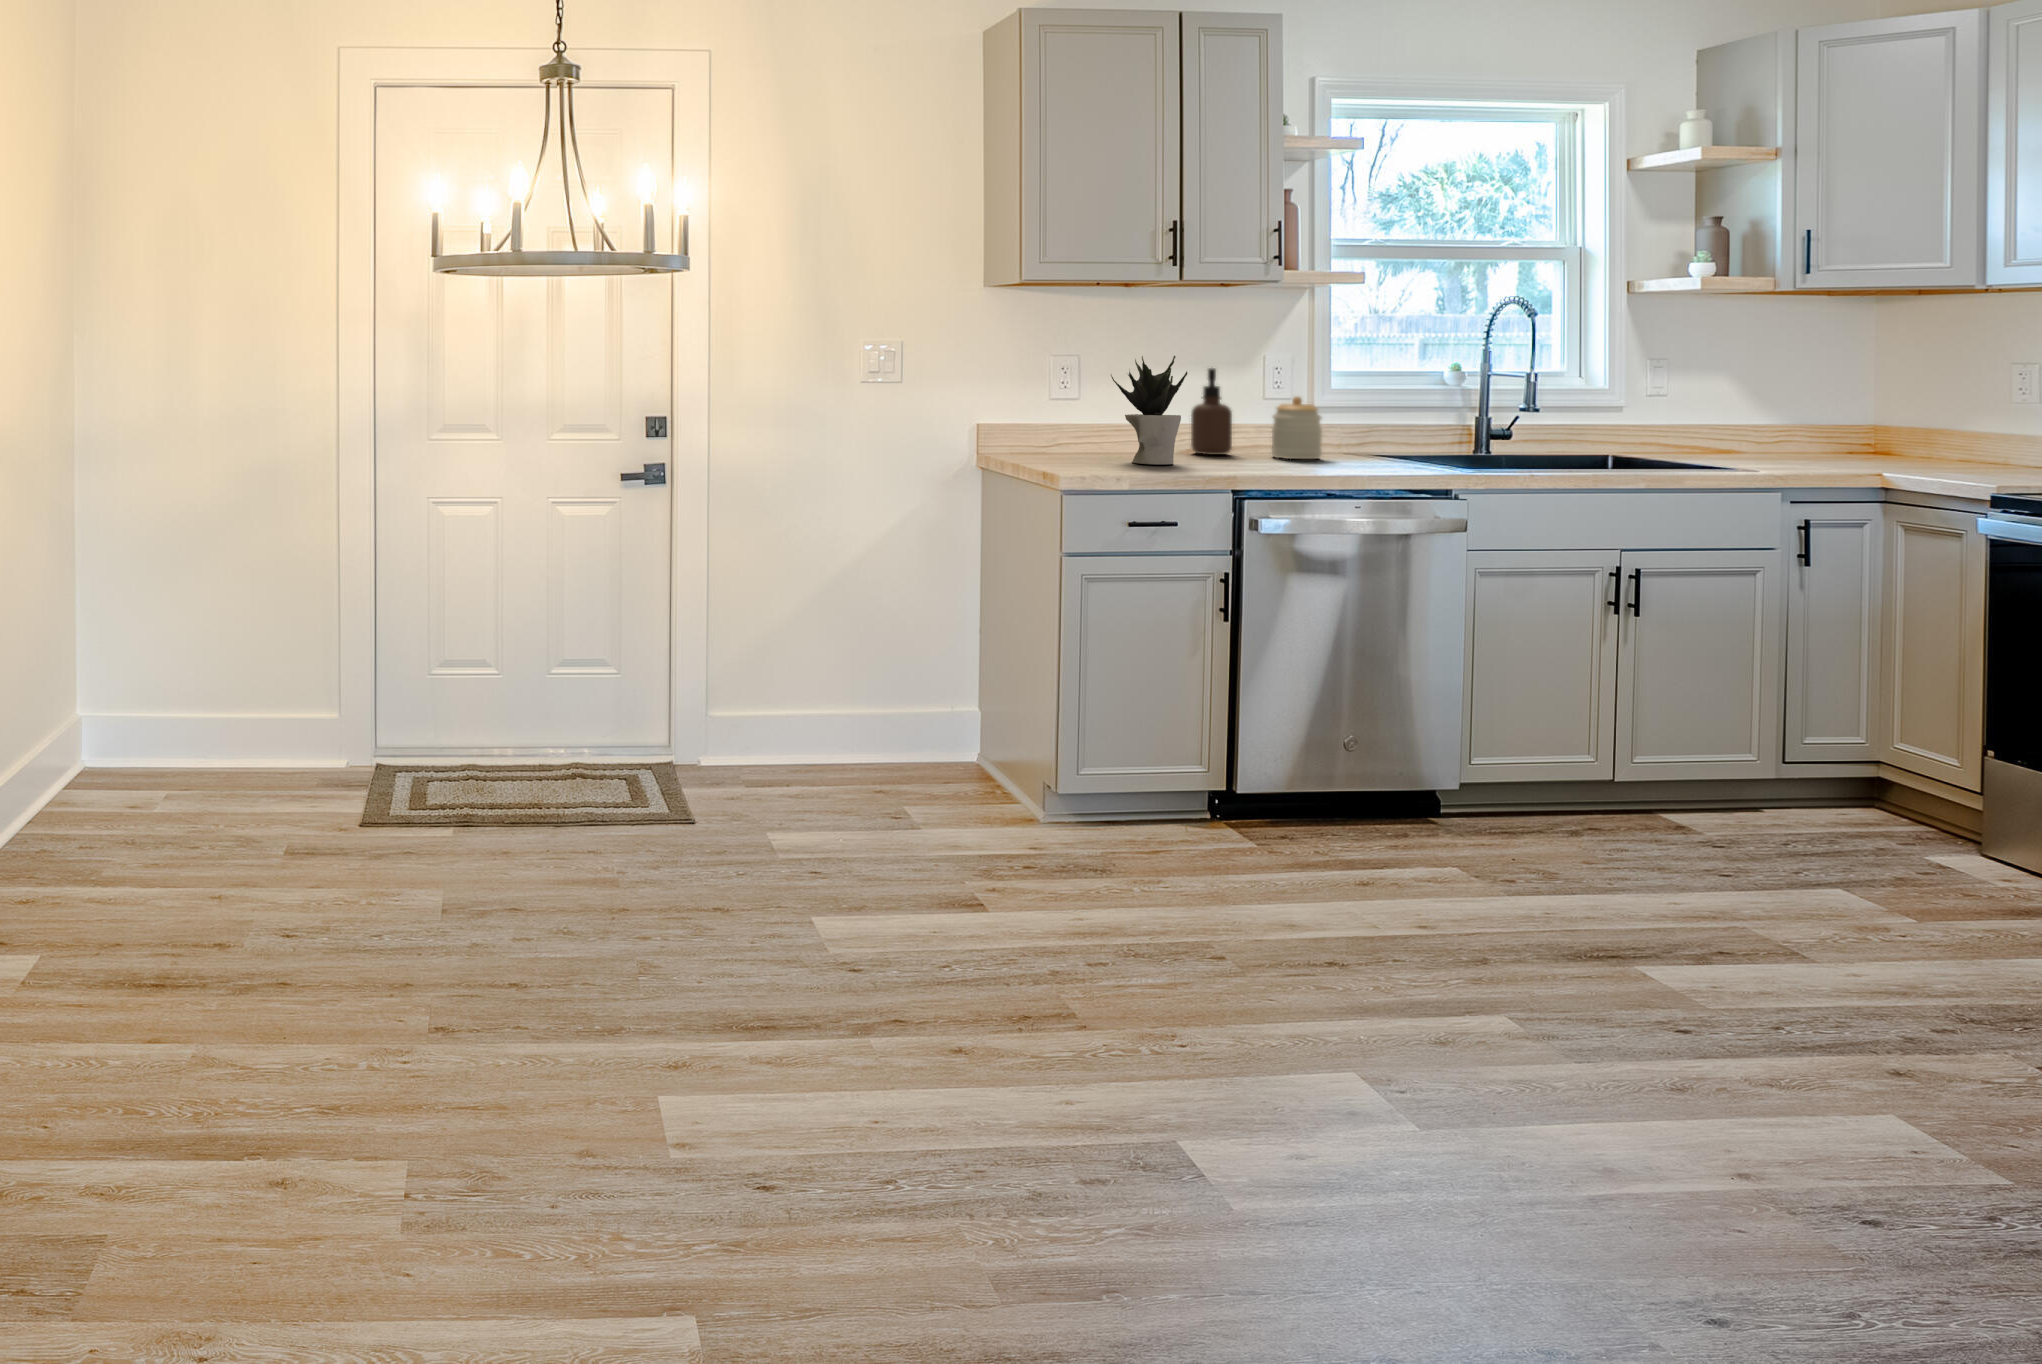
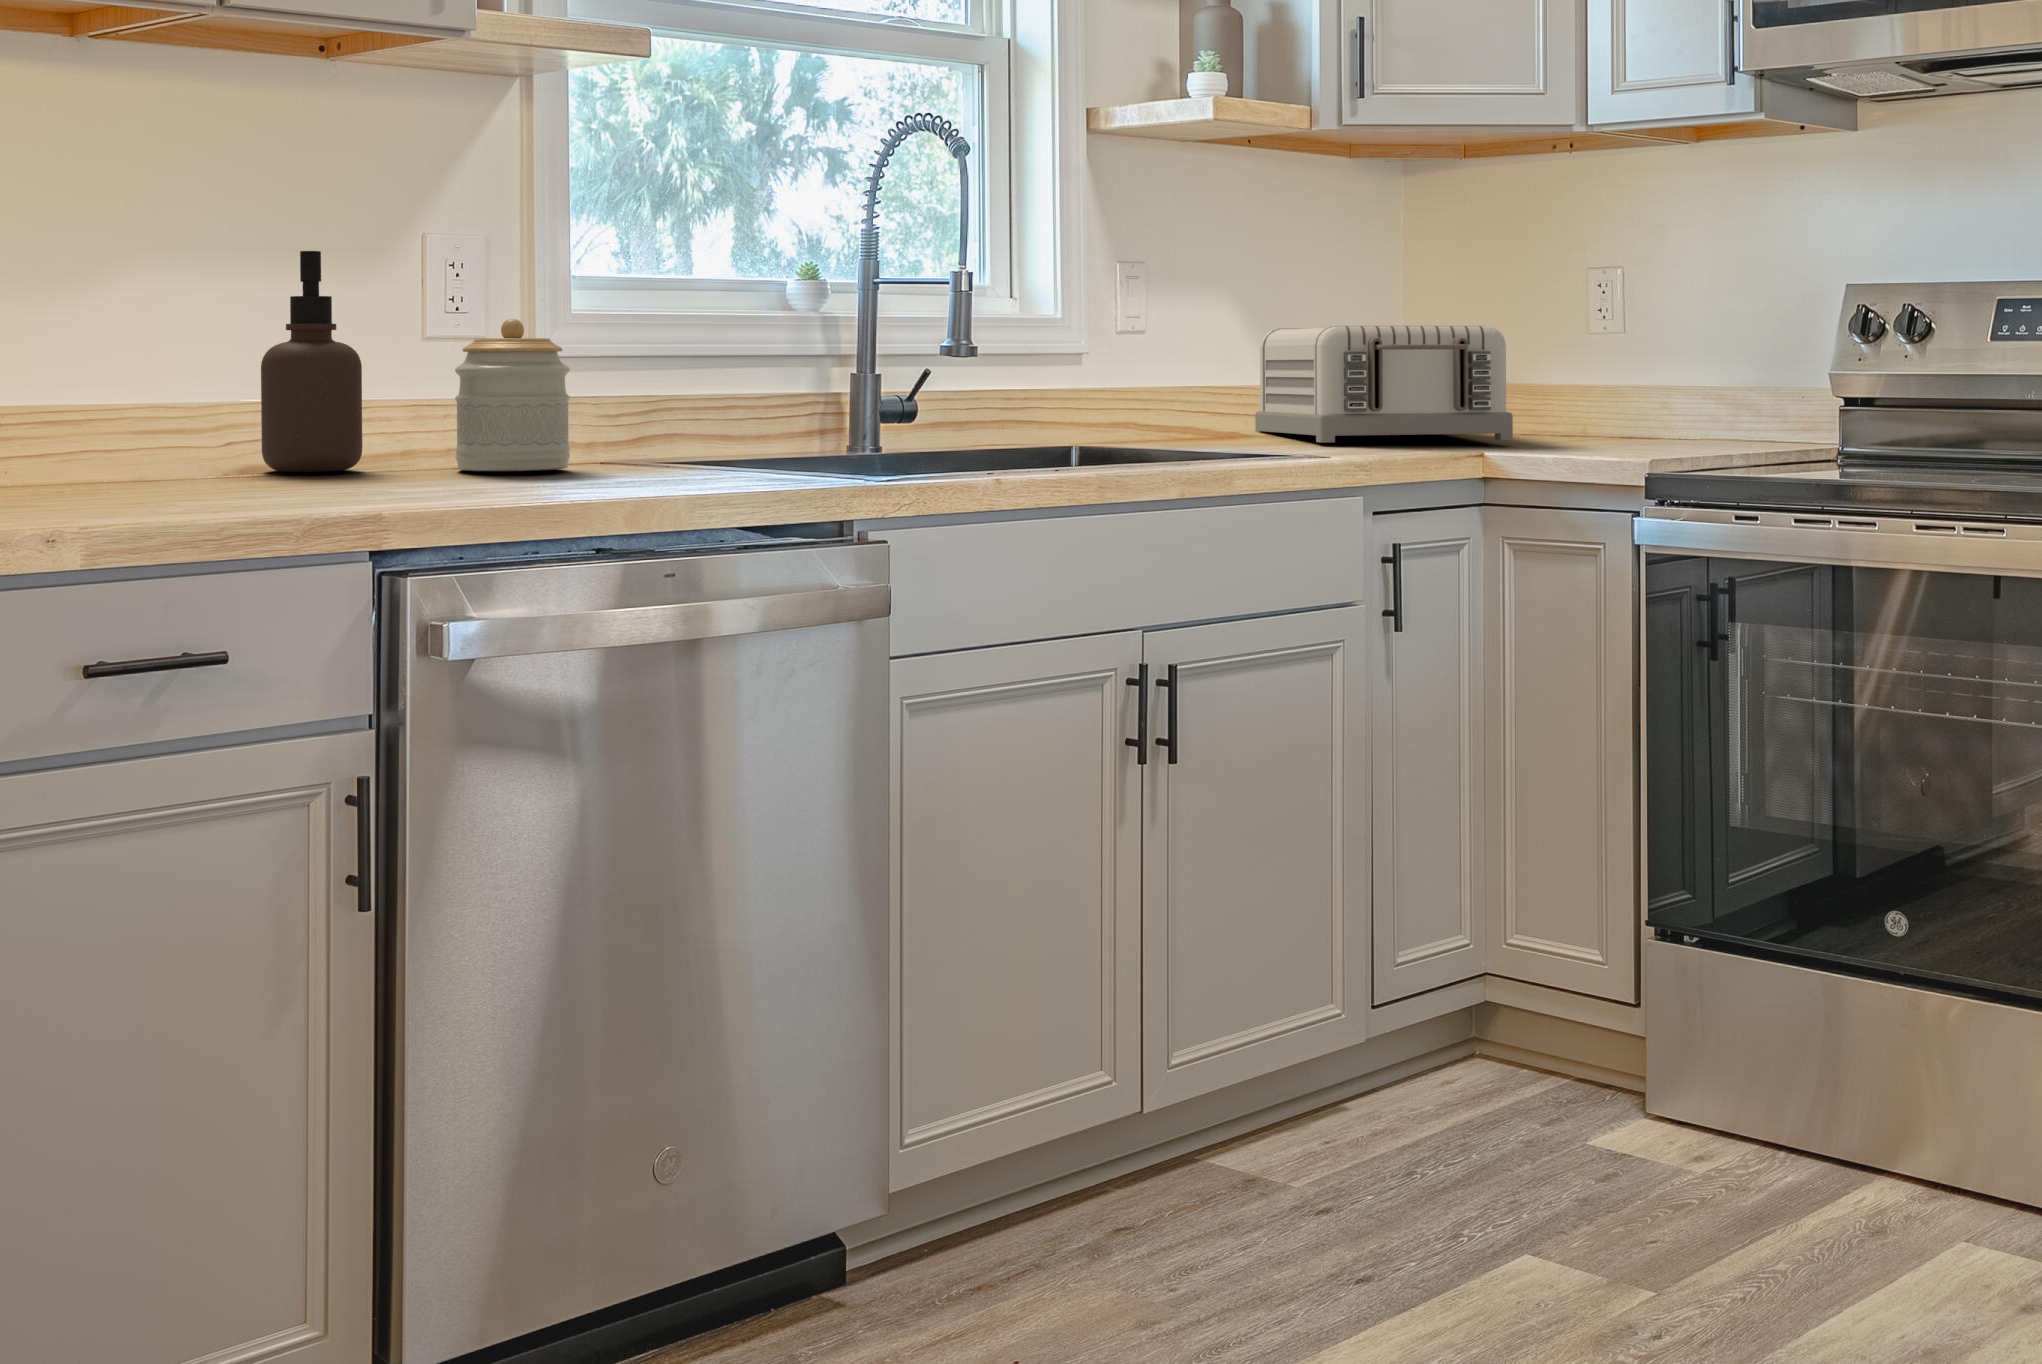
potted plant: present [1111,356,1187,464] -> none [35,196,247,499]
toaster: none [1739,398,1912,468] -> present [1255,326,1513,443]

